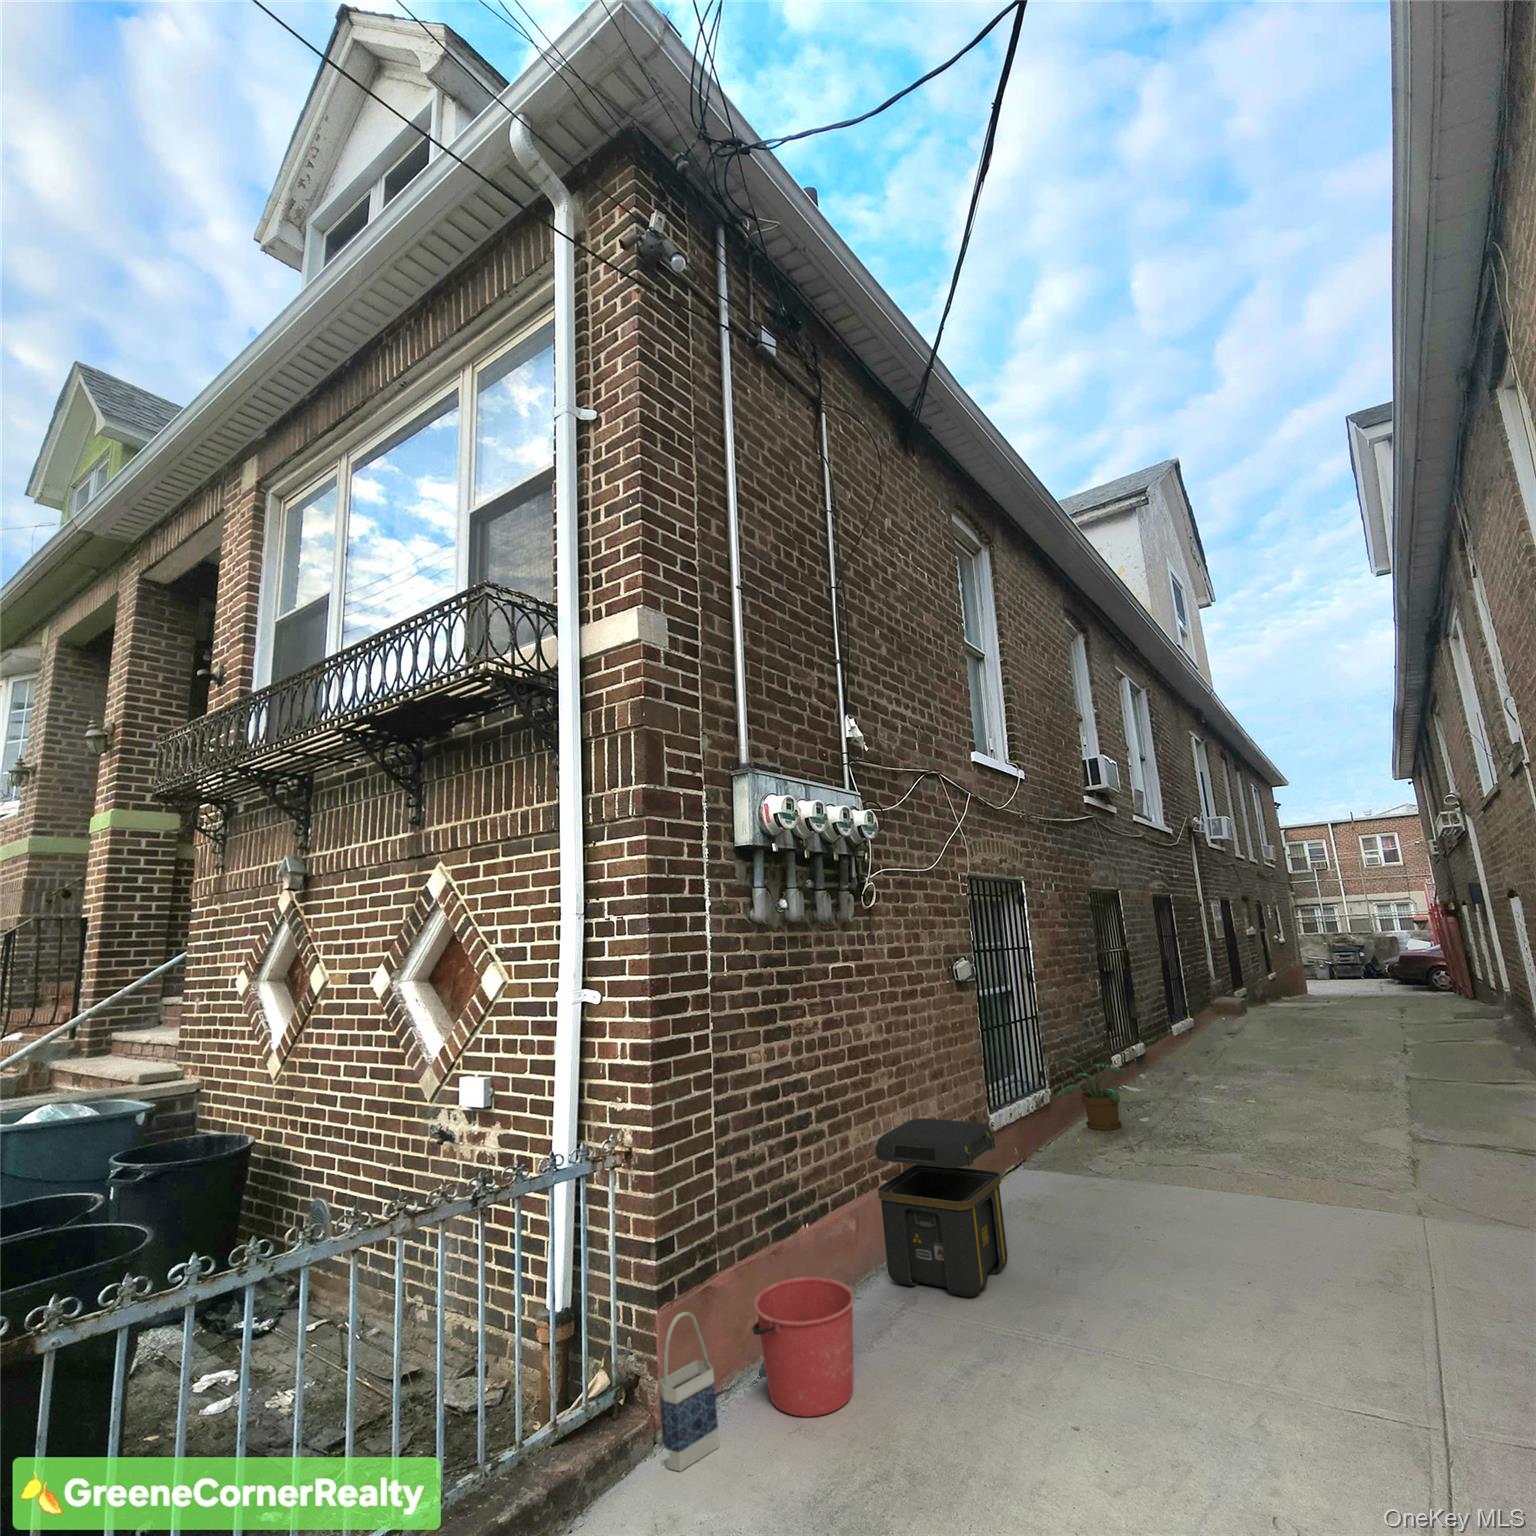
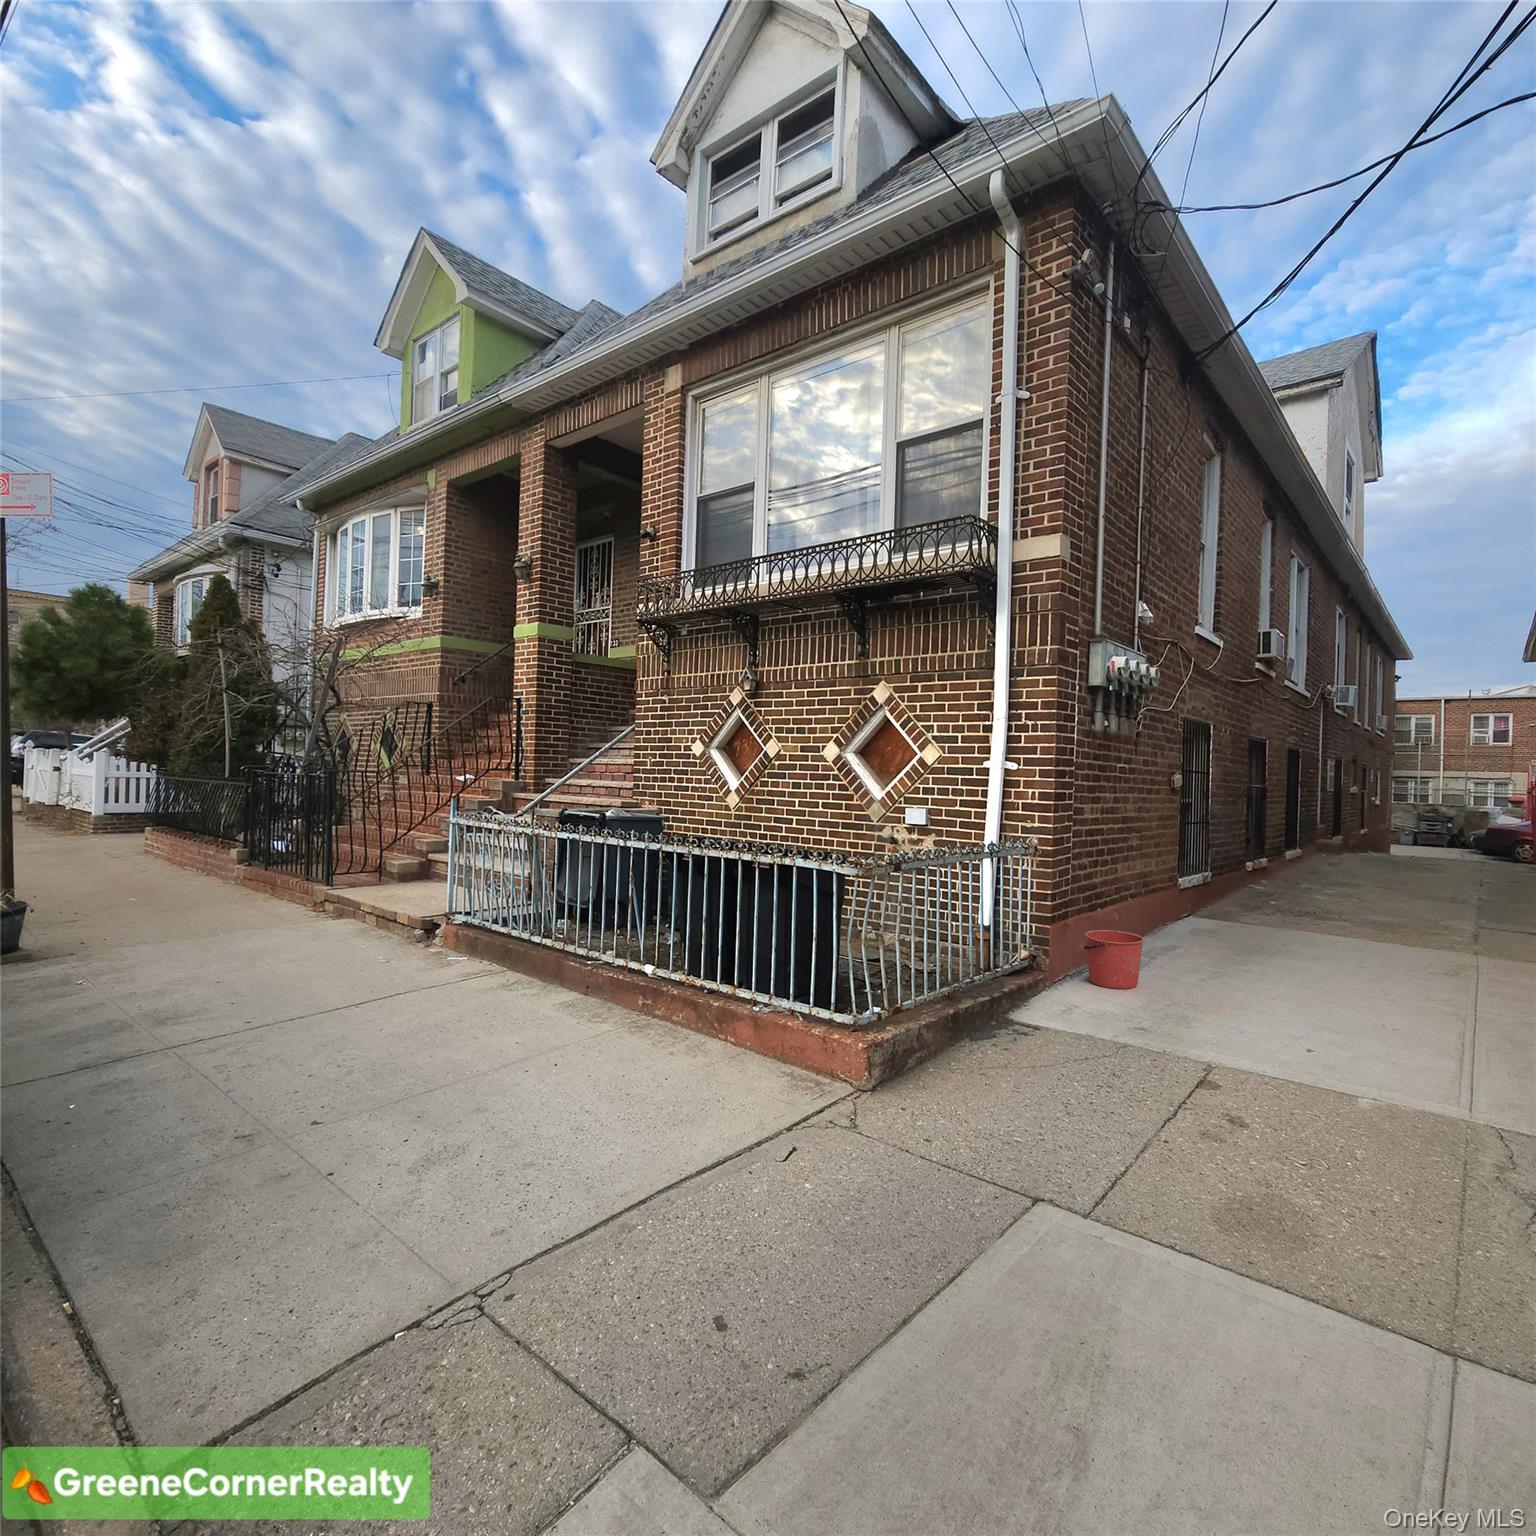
potted plant: present [1057,1059,1125,1130] -> none [1214,855,1270,903]
toolbox: present [875,1118,1007,1297] -> none [1131,866,1208,960]
bag: present [659,1312,720,1471] -> none [1049,929,1076,998]

